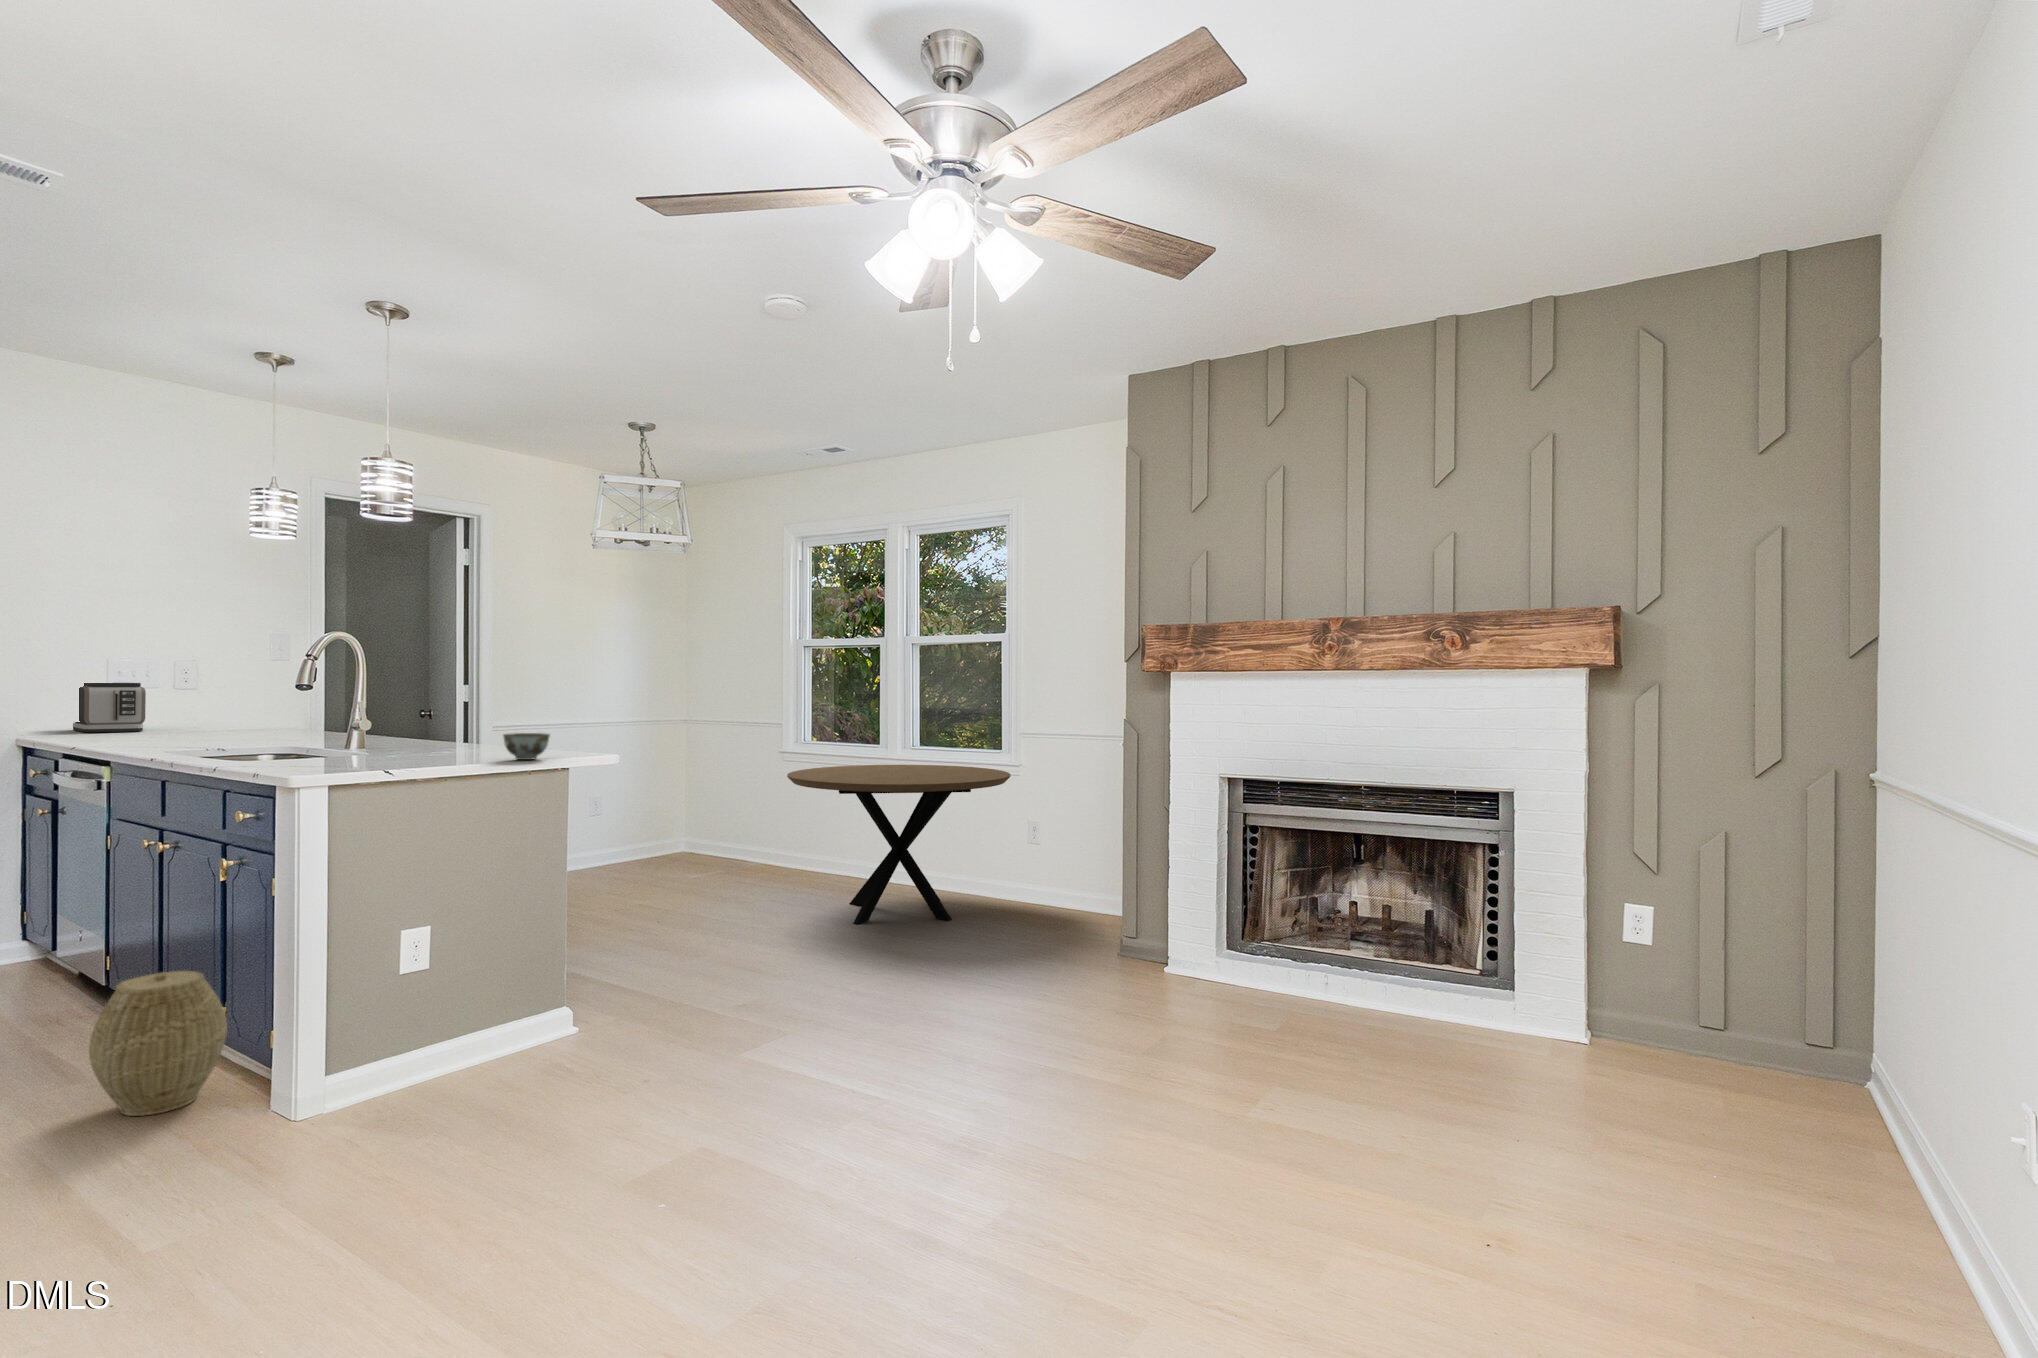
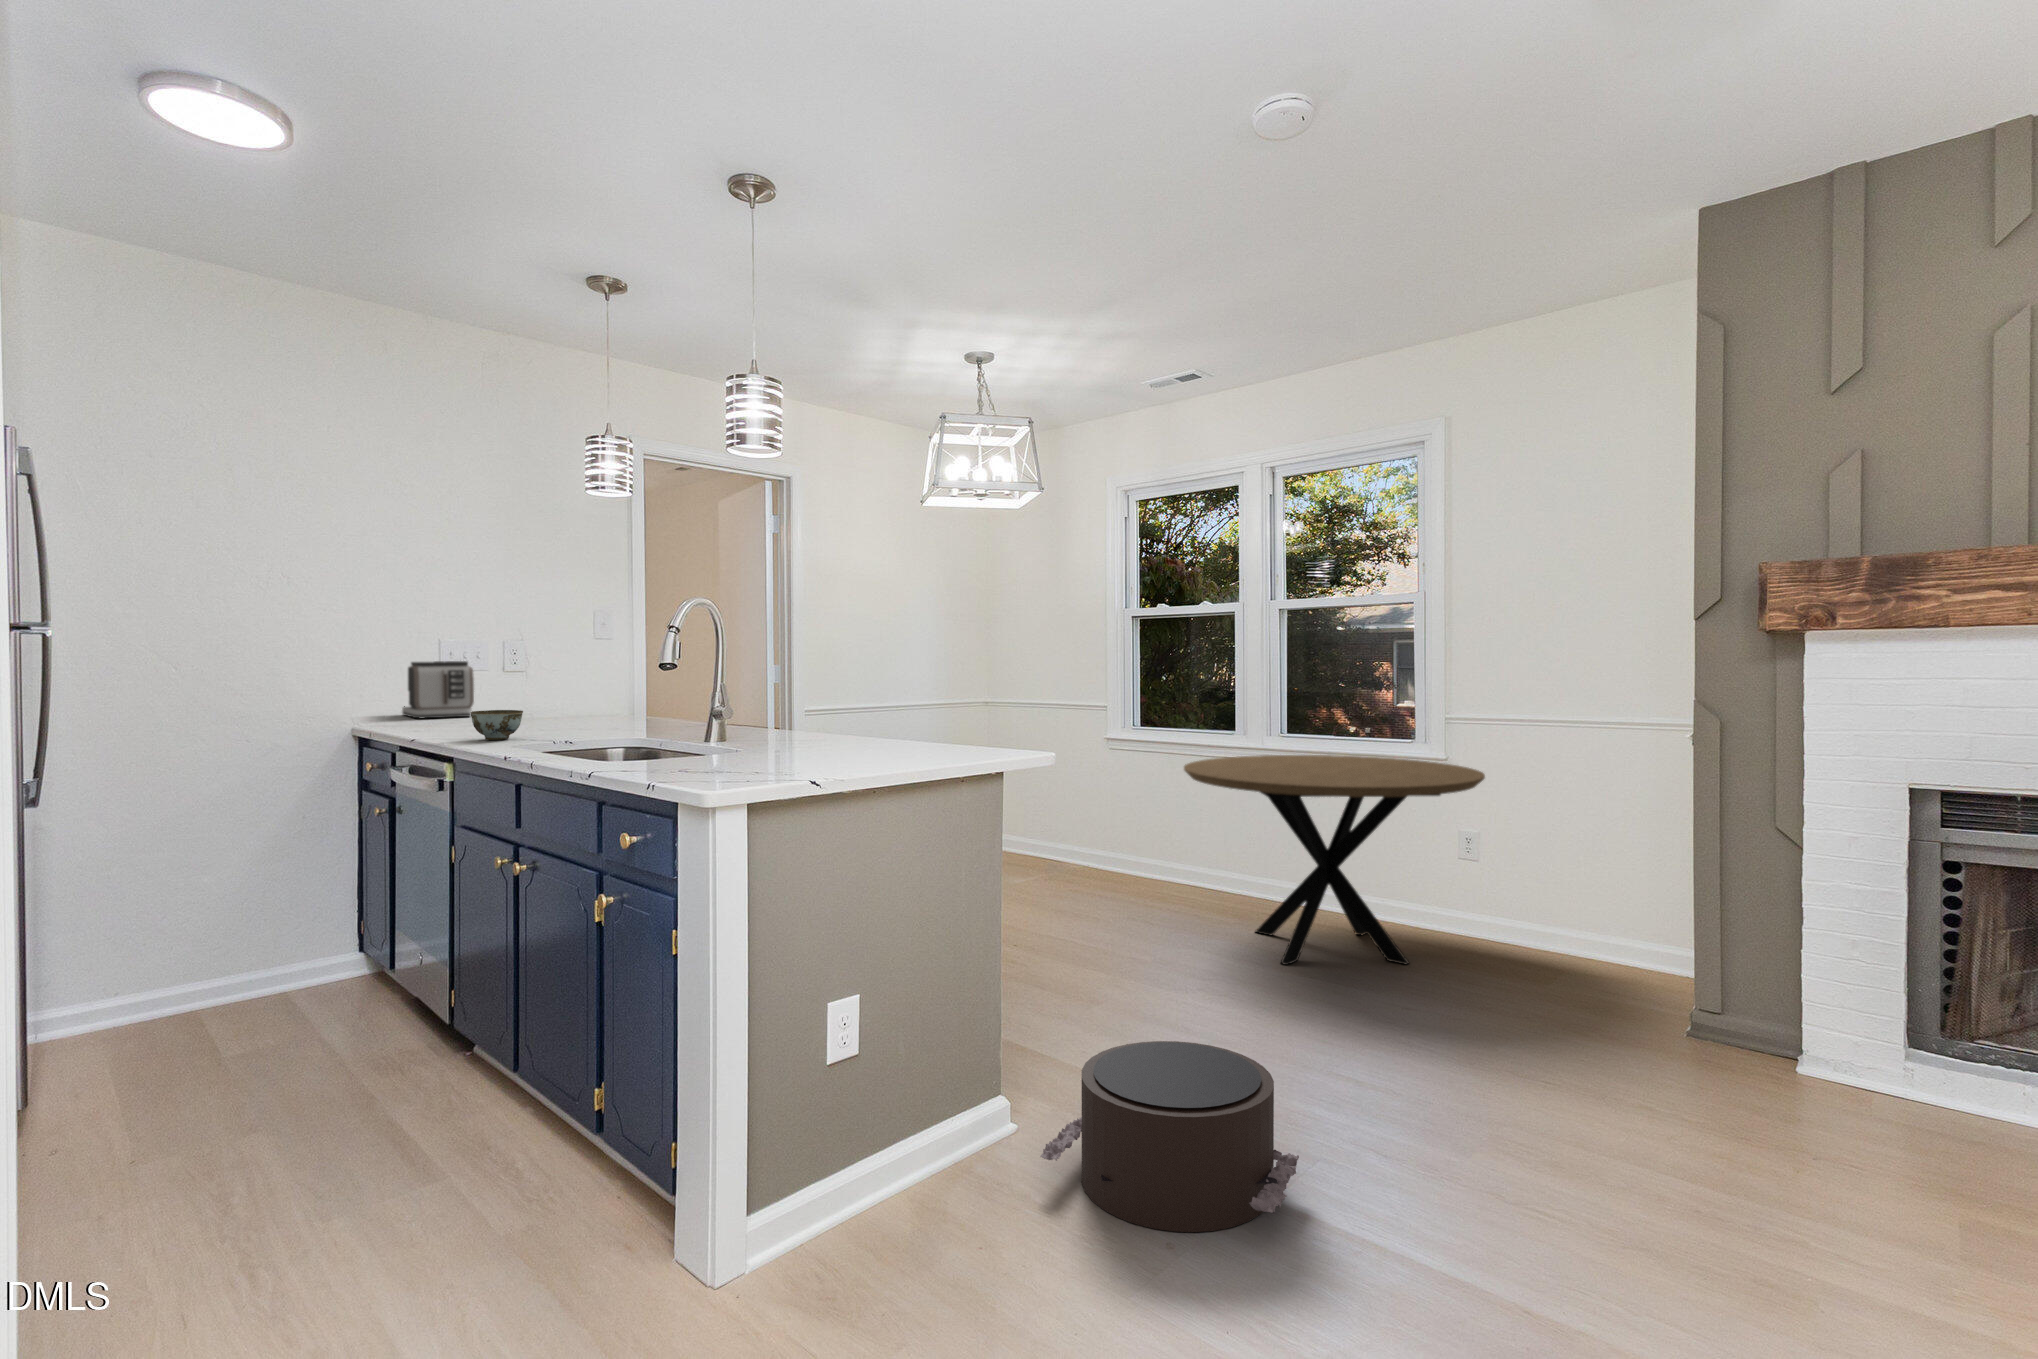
bowl: present [503,733,550,760] -> present [470,710,523,740]
pouf: none [569,958,758,1076] -> present [1040,1041,1299,1232]
woven basket: present [89,971,227,1116] -> none [461,1045,616,1247]

